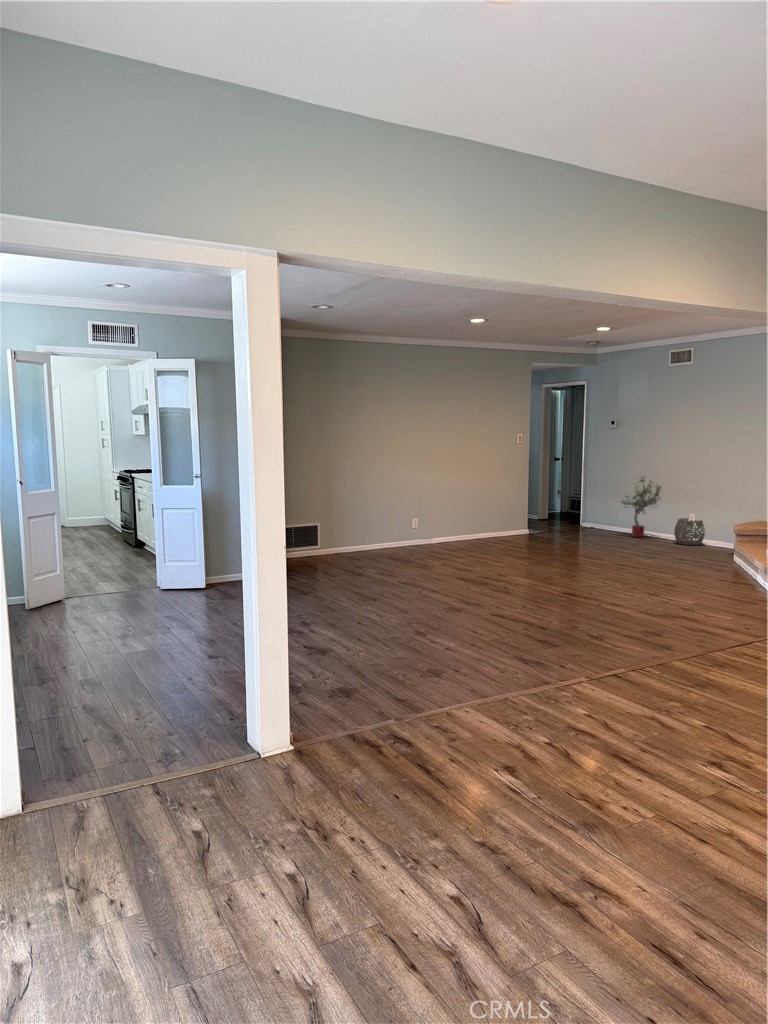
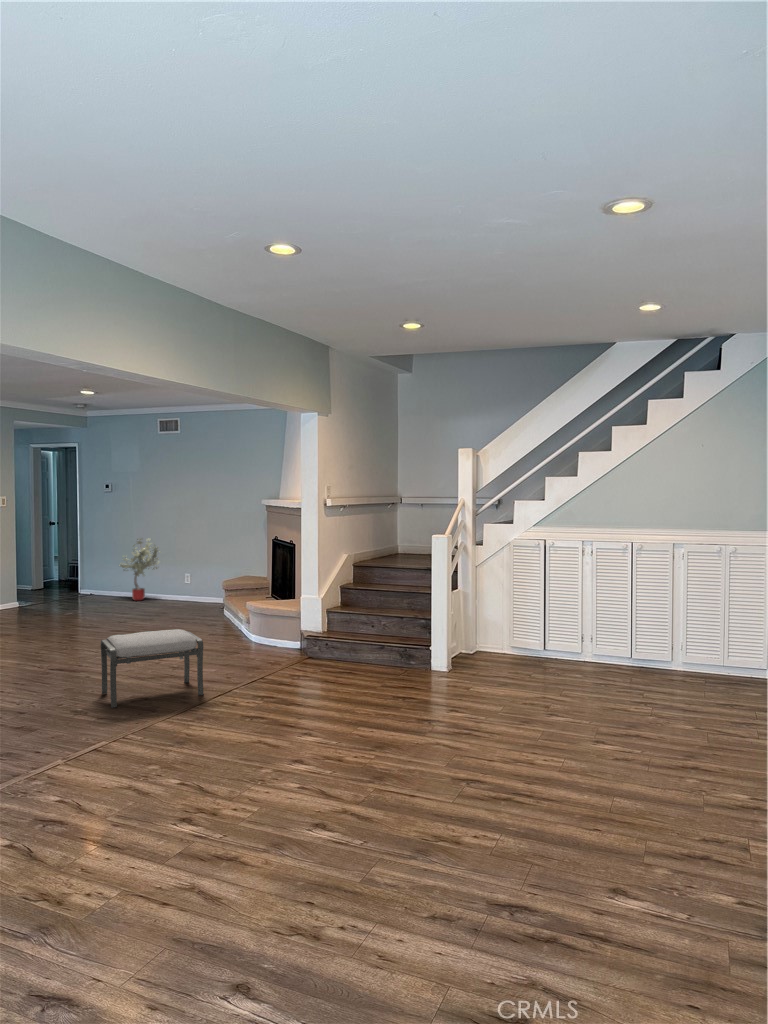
woven basket: present [674,518,705,545] -> none [173,577,202,604]
ottoman: none [614,568,722,640] -> present [101,629,204,708]

